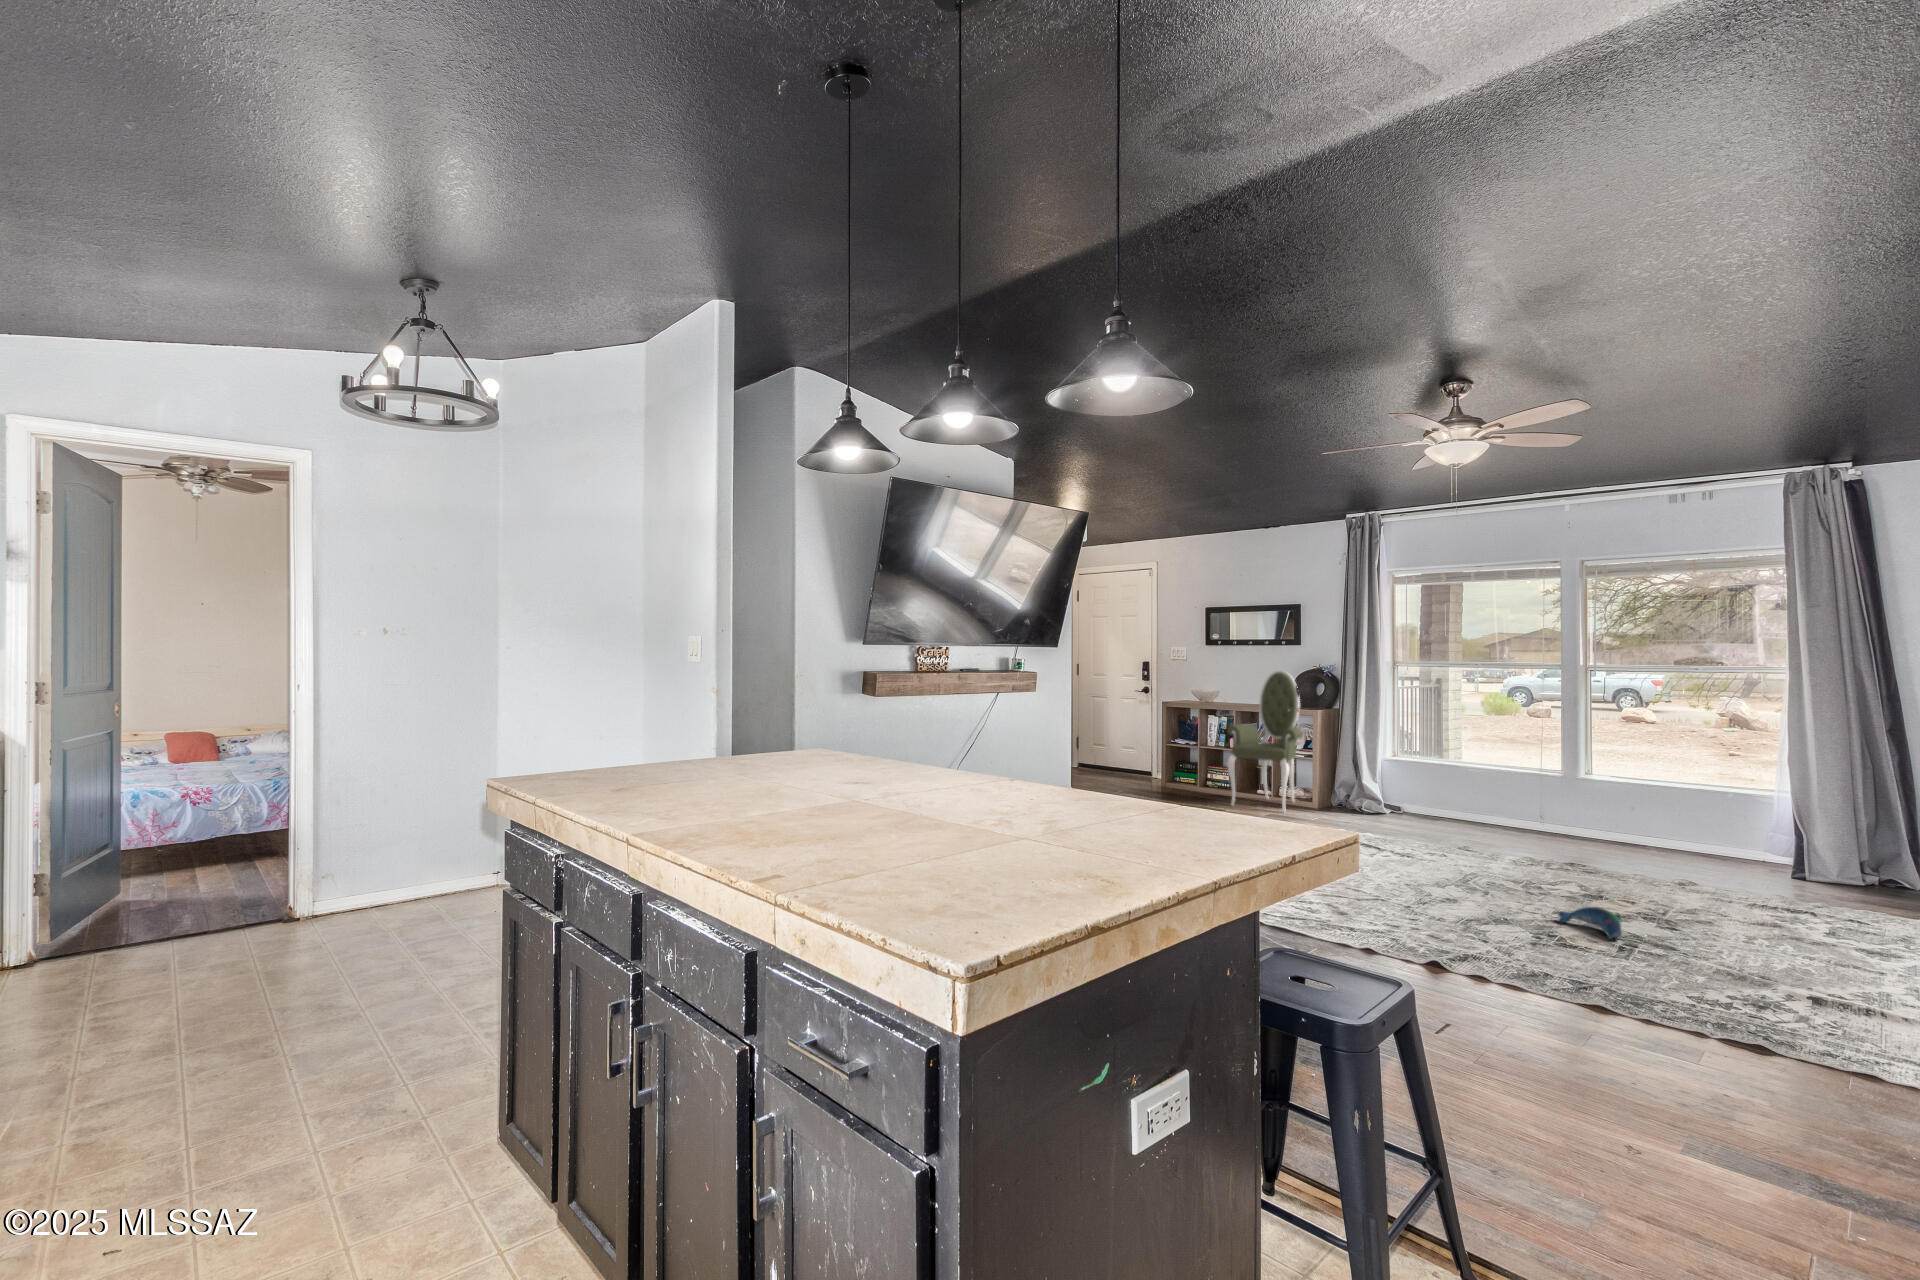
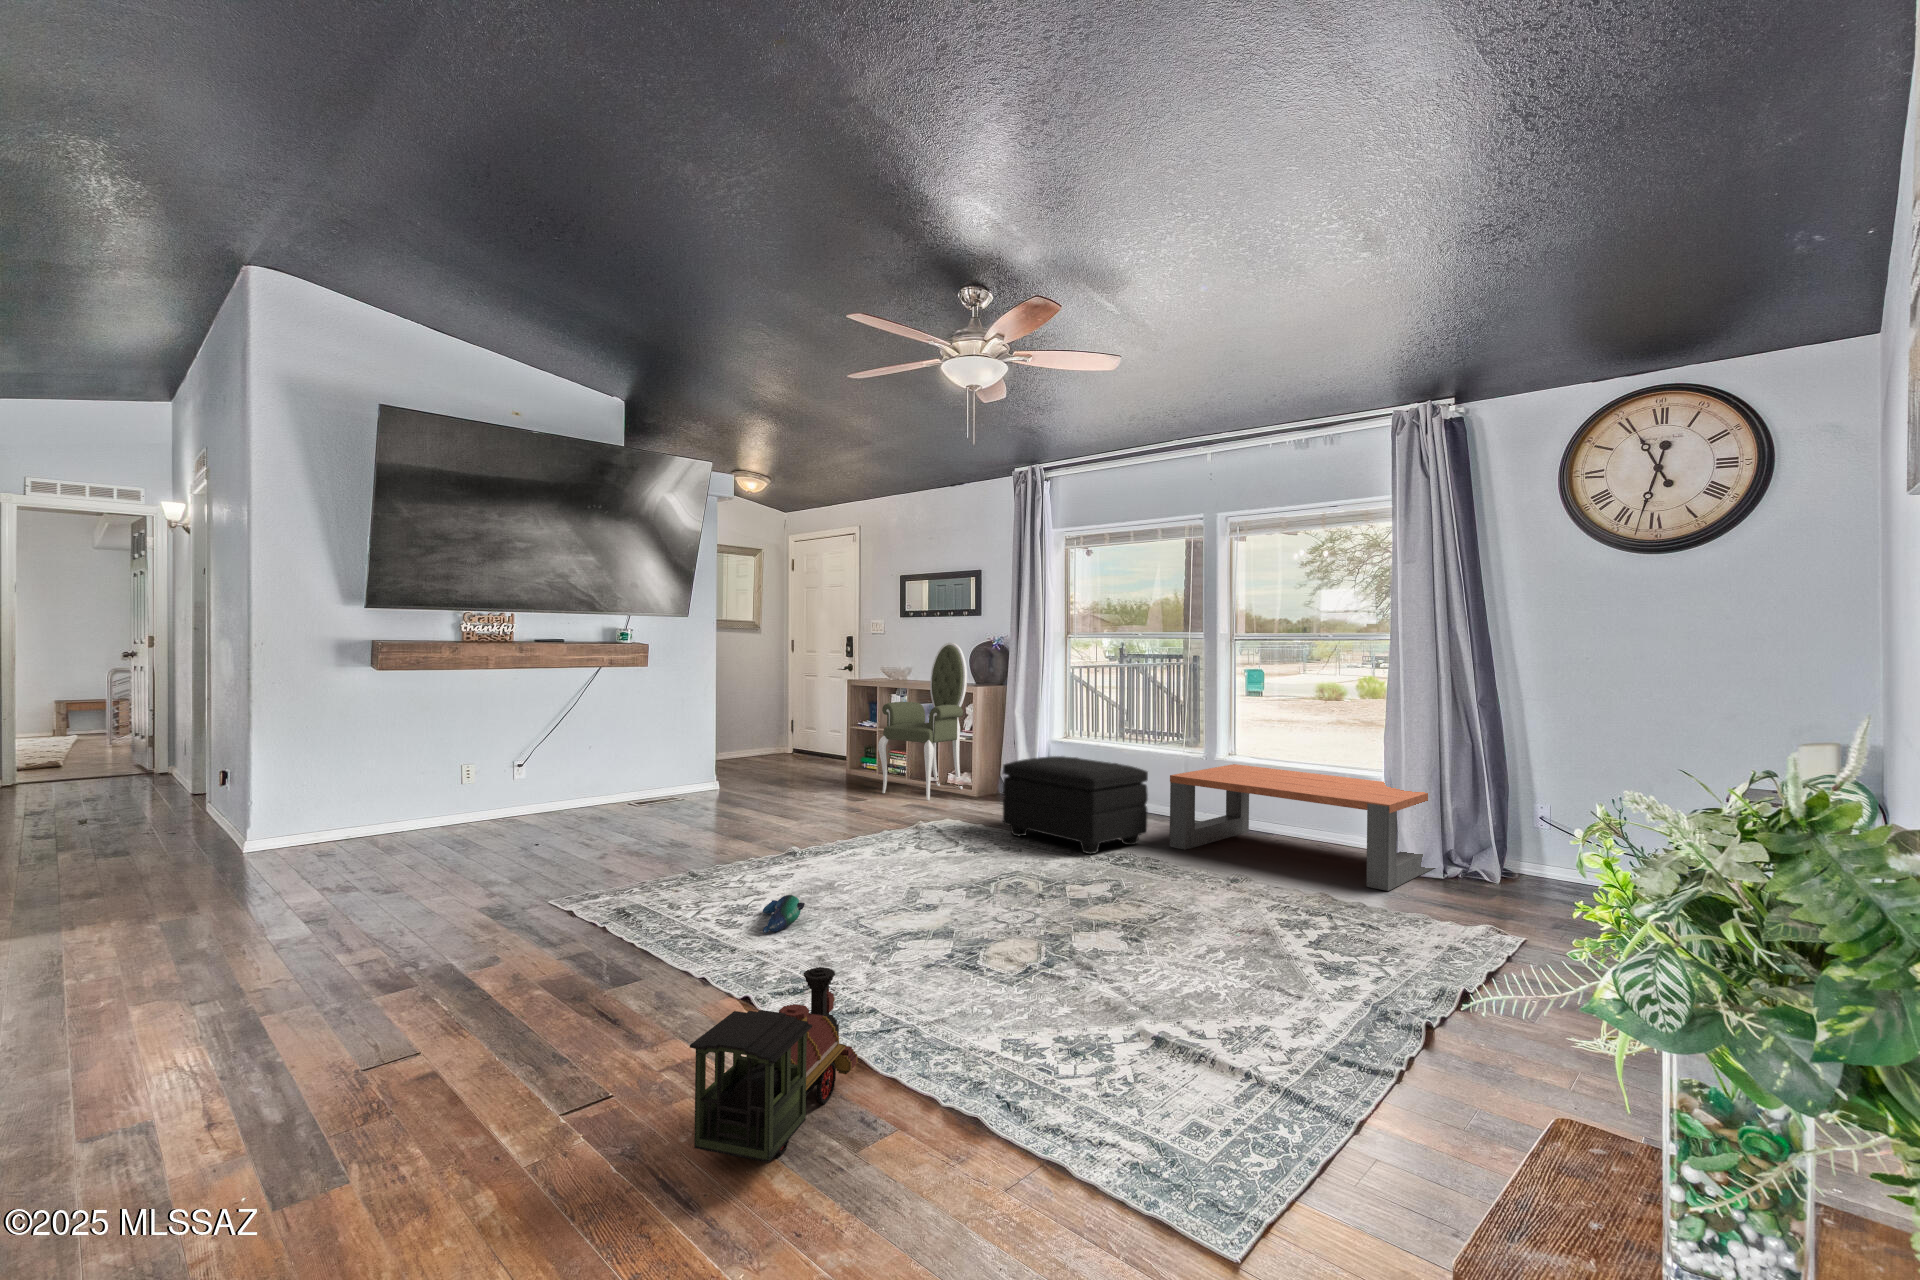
footstool: none [1410,776,1554,862] -> present [1003,756,1148,854]
coffee table: none [1577,782,1847,895] -> present [1170,764,1434,891]
plush toy: present [1558,907,1621,939] -> present [762,895,805,933]
toy train: none [1591,947,1730,1083] -> present [690,967,857,1163]

